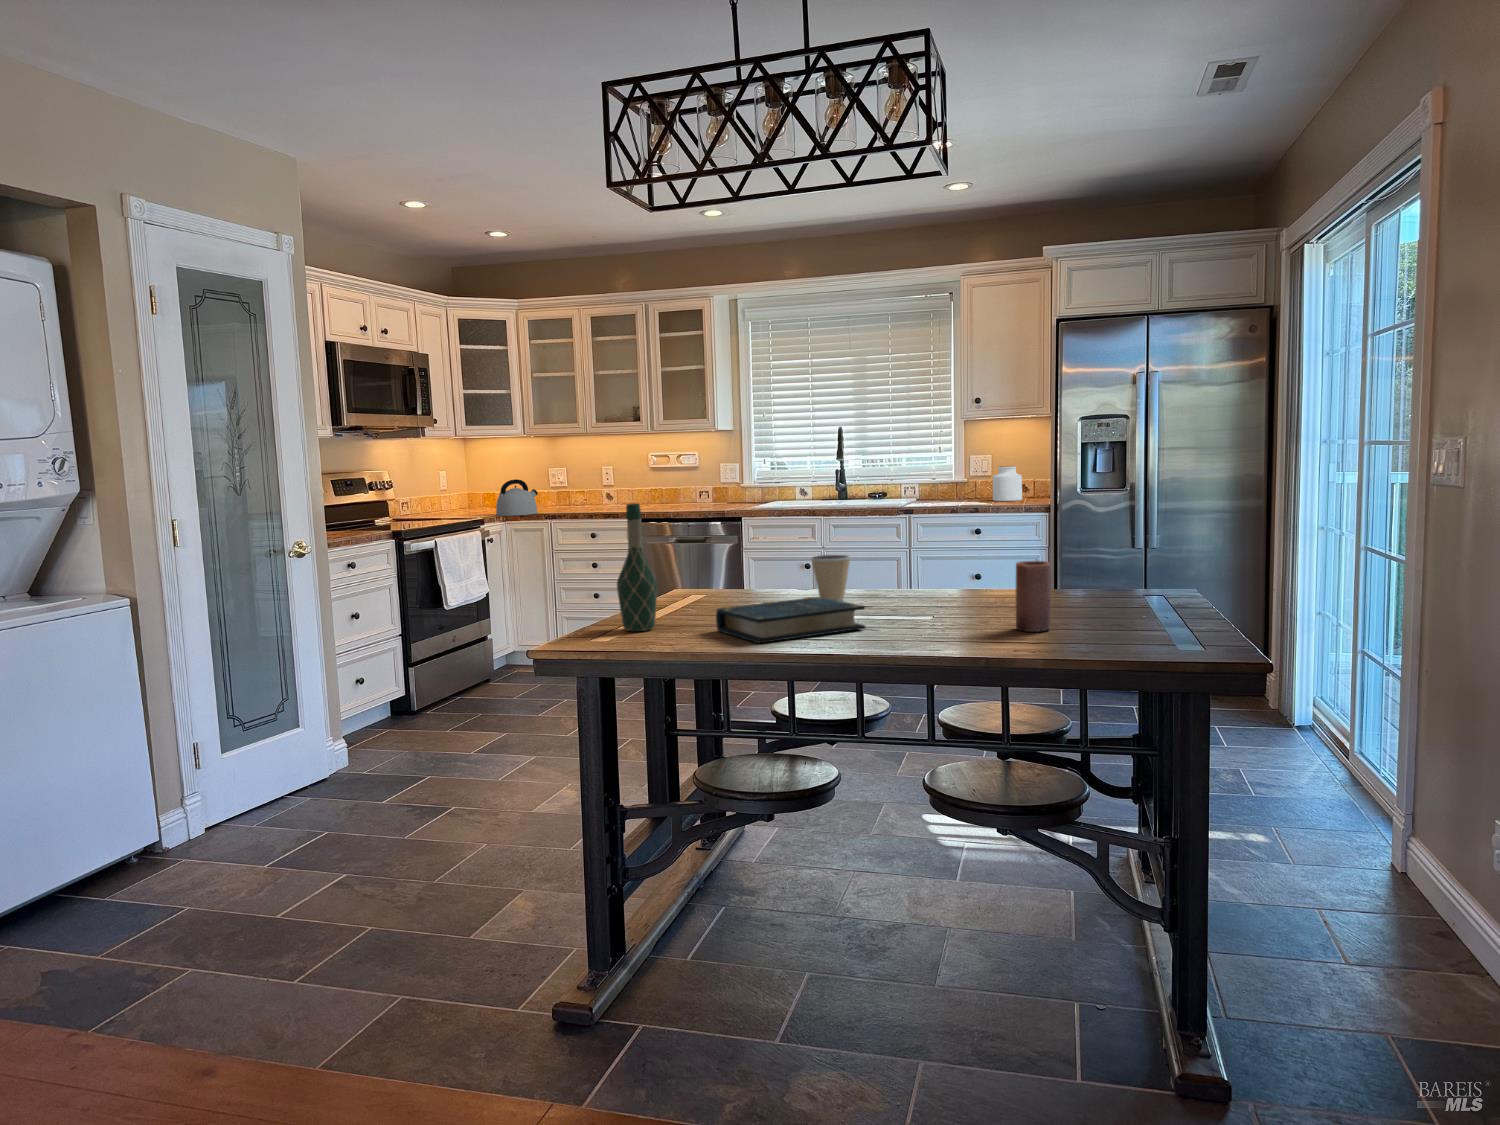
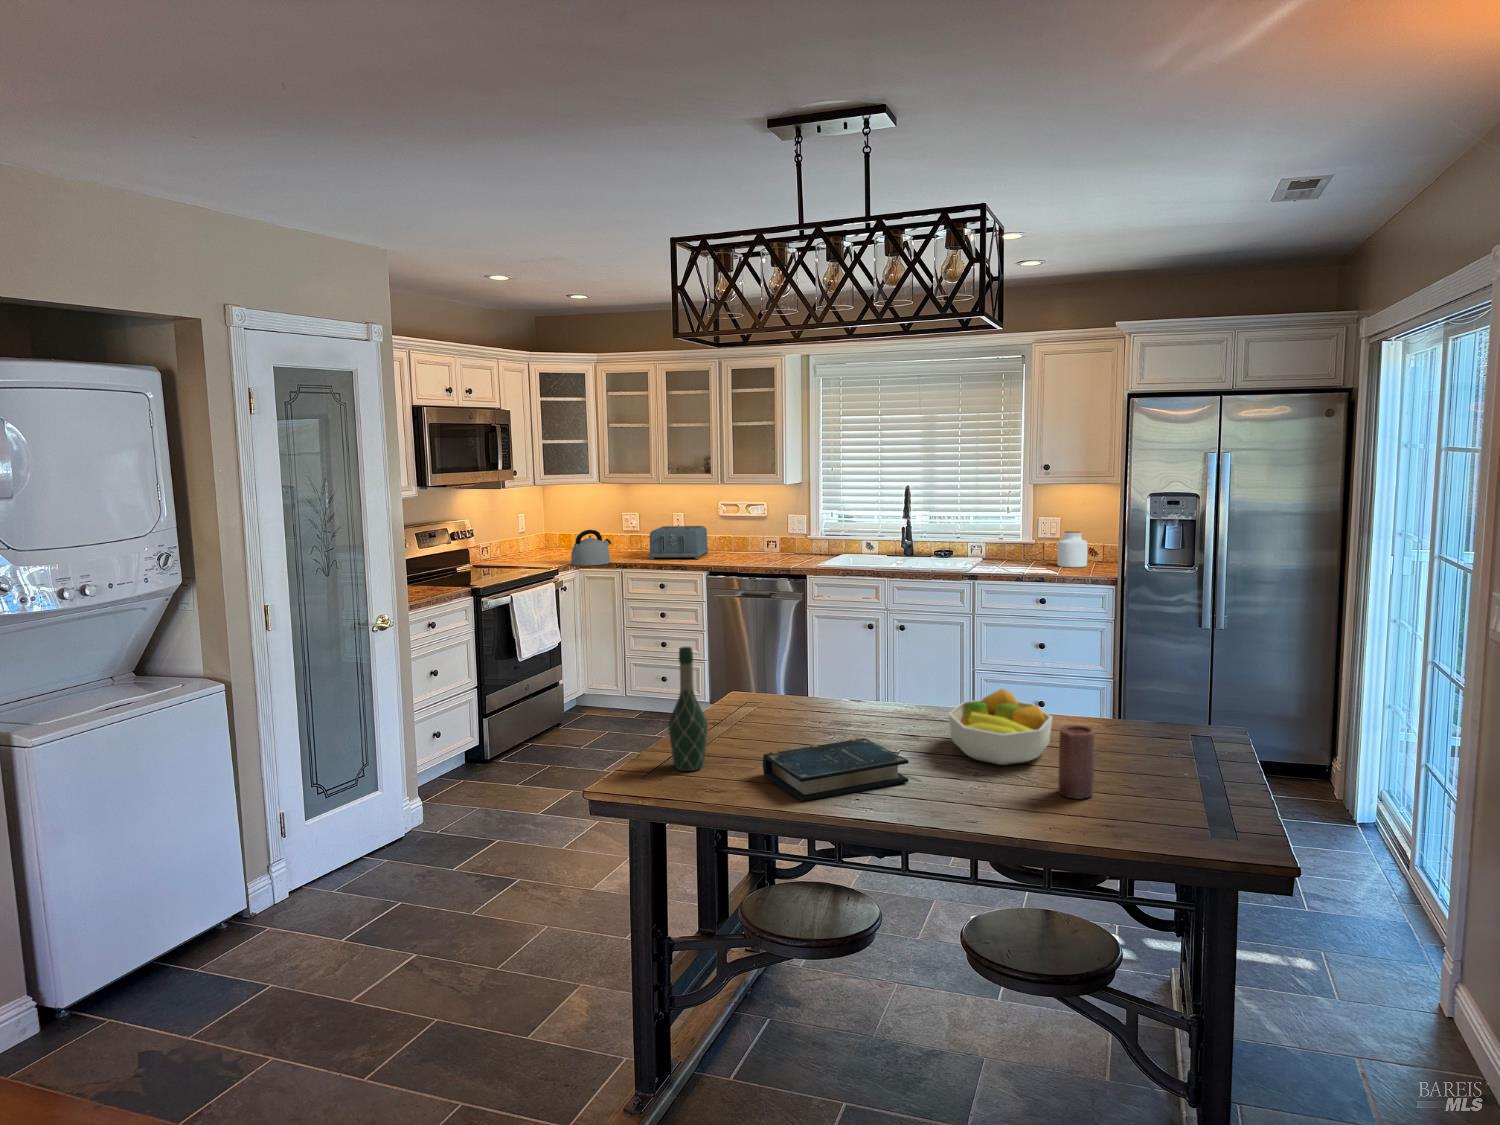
toaster: none [577,477,639,511] -> present [649,526,709,559]
fruit bowl: none [901,551,1006,617] -> present [949,689,1052,765]
coffee cup: present [811,555,850,601] -> none [861,680,901,729]

